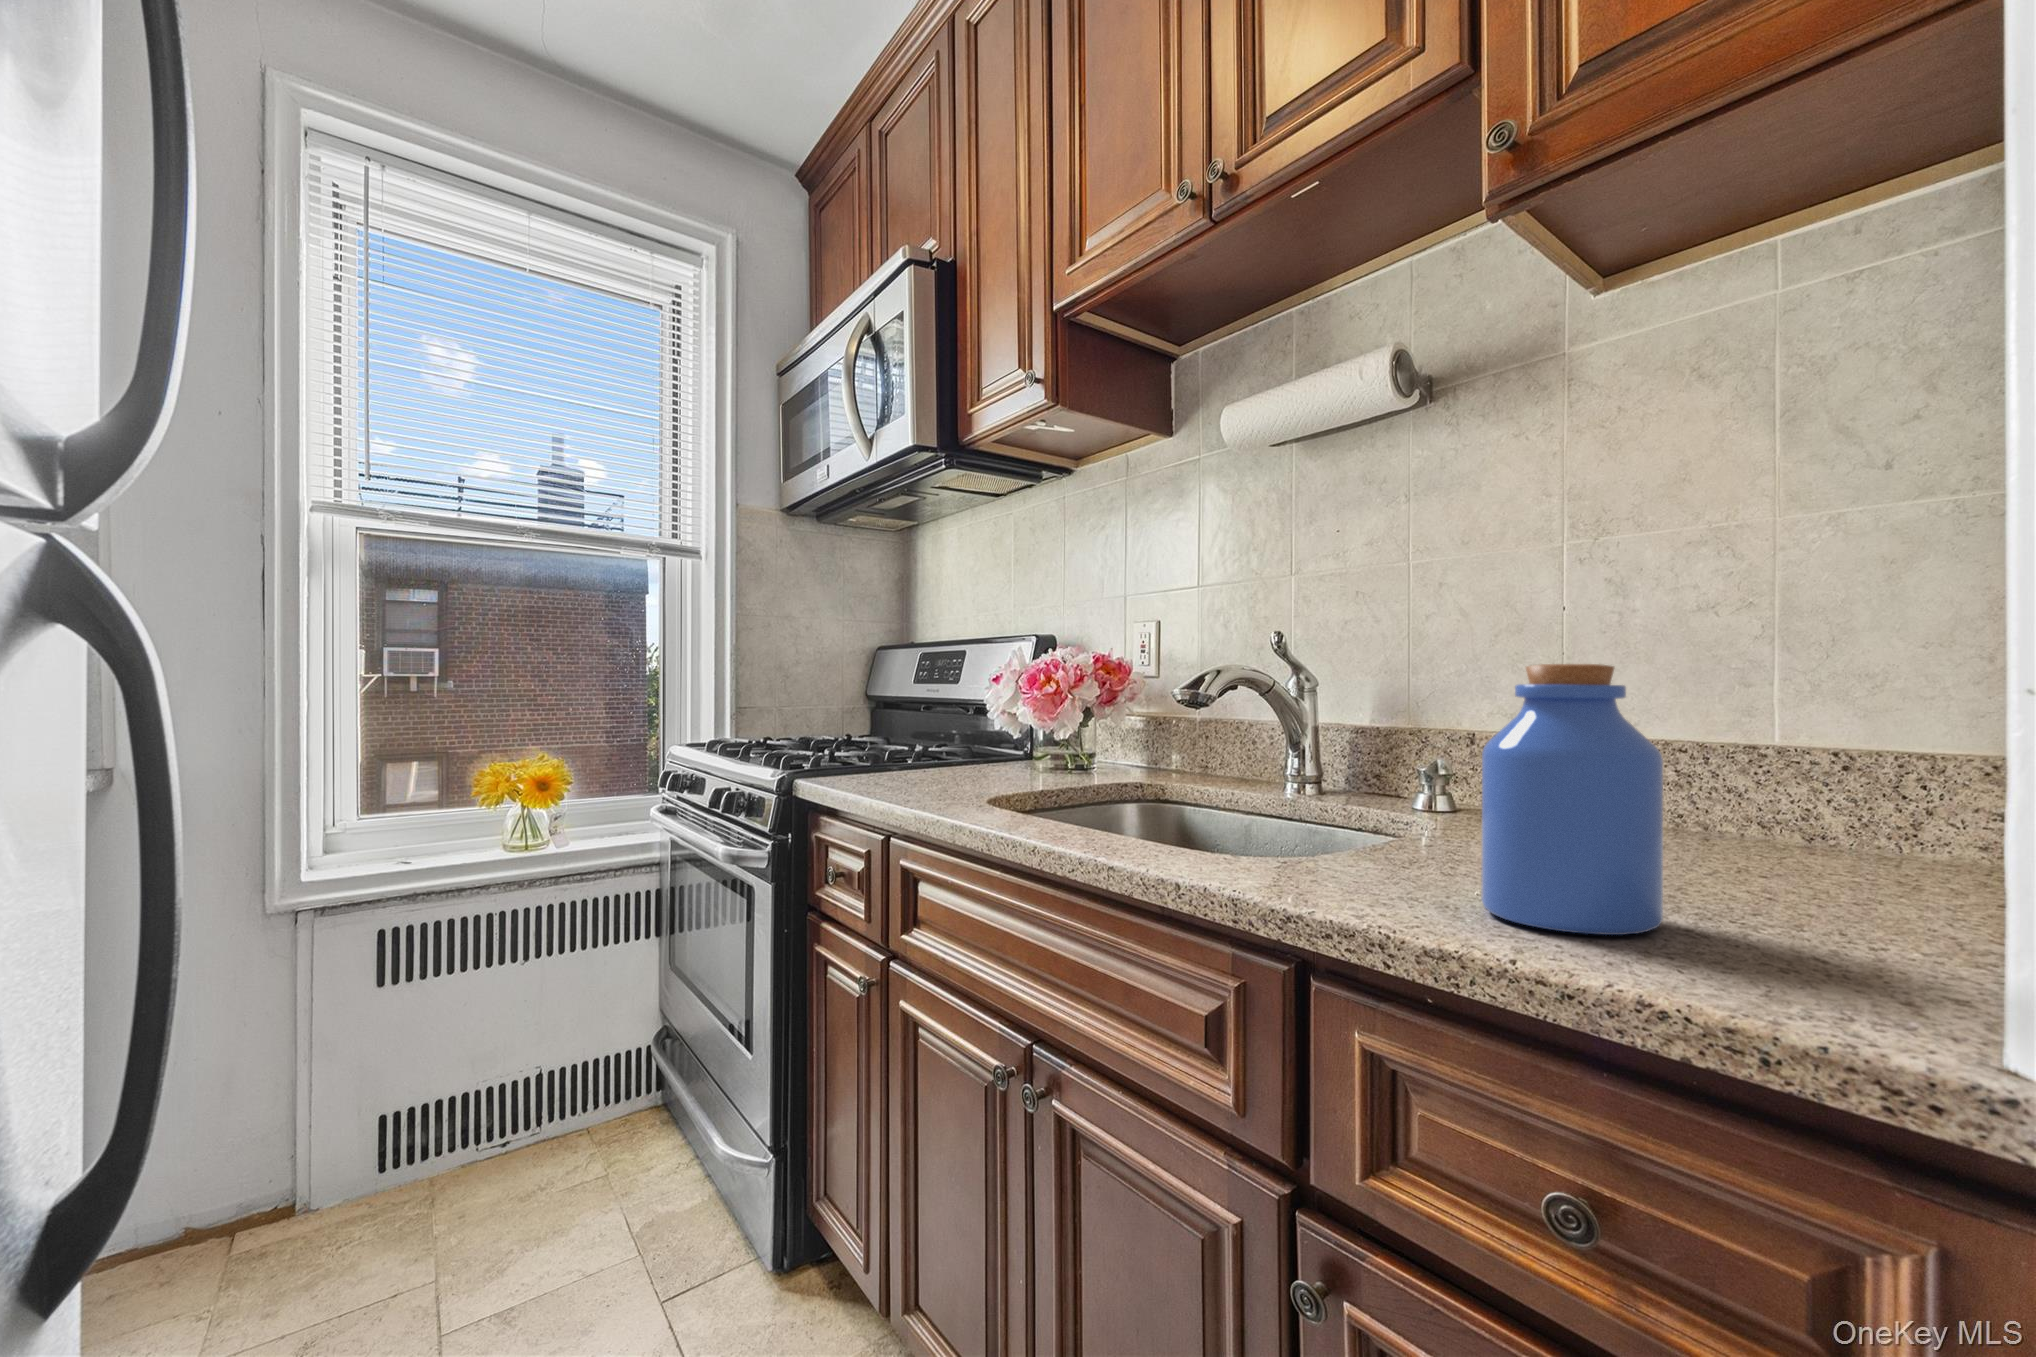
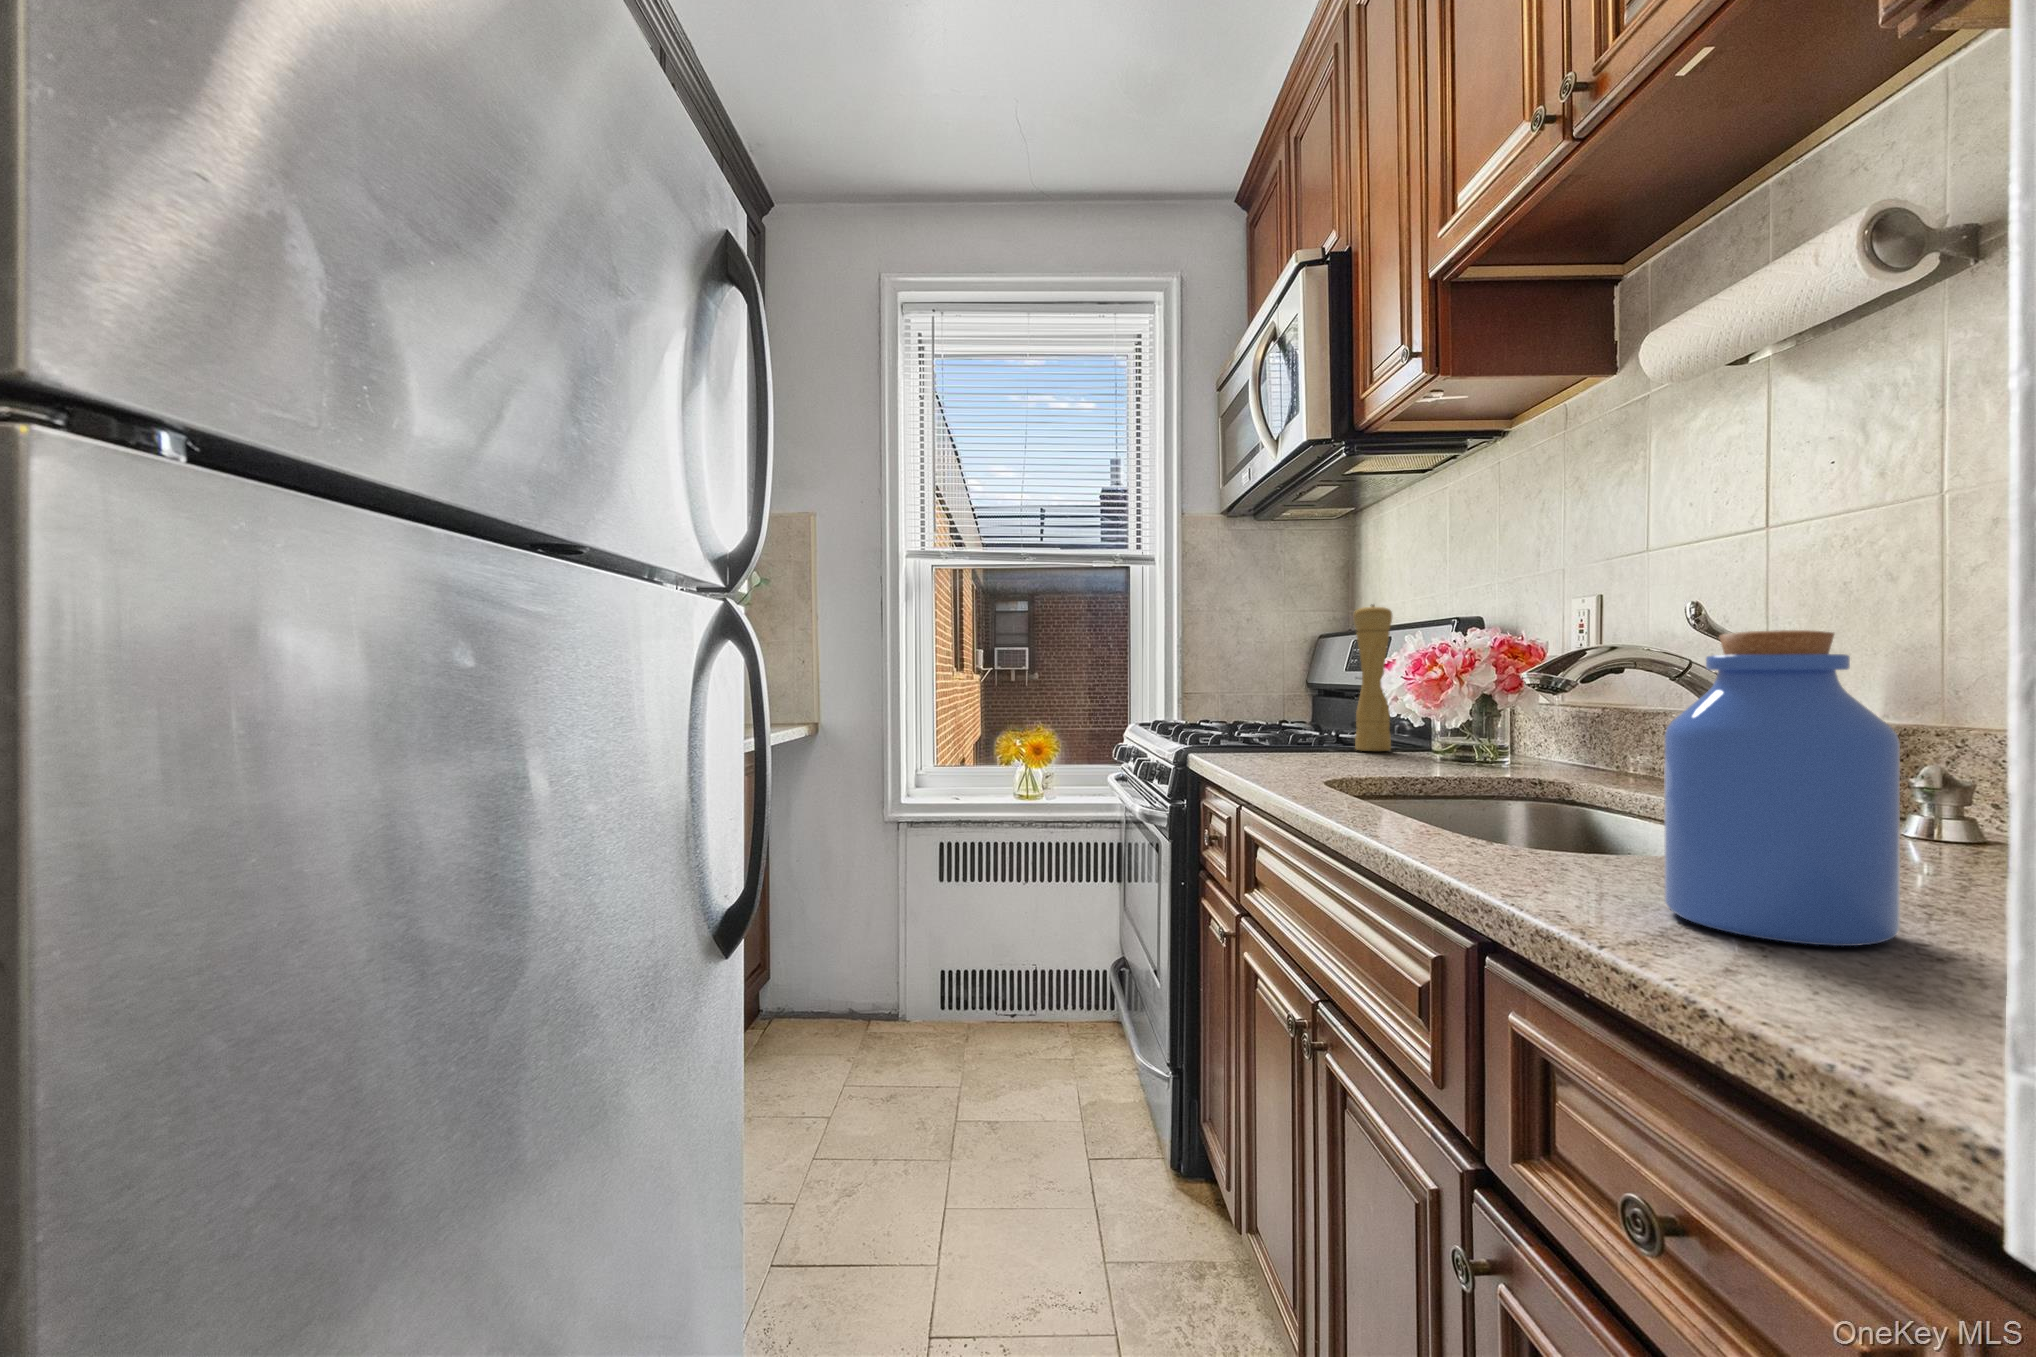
pepper mill: none [964,619,1001,770] -> present [1353,605,1392,751]

